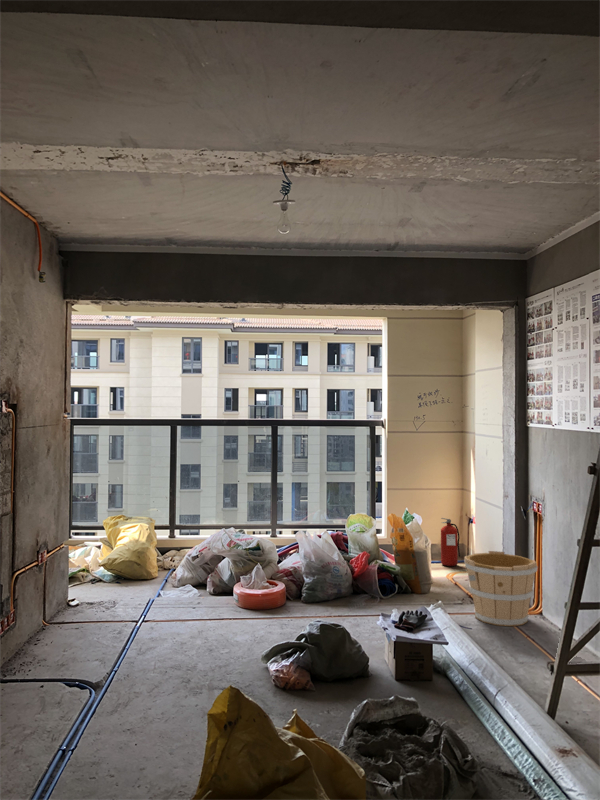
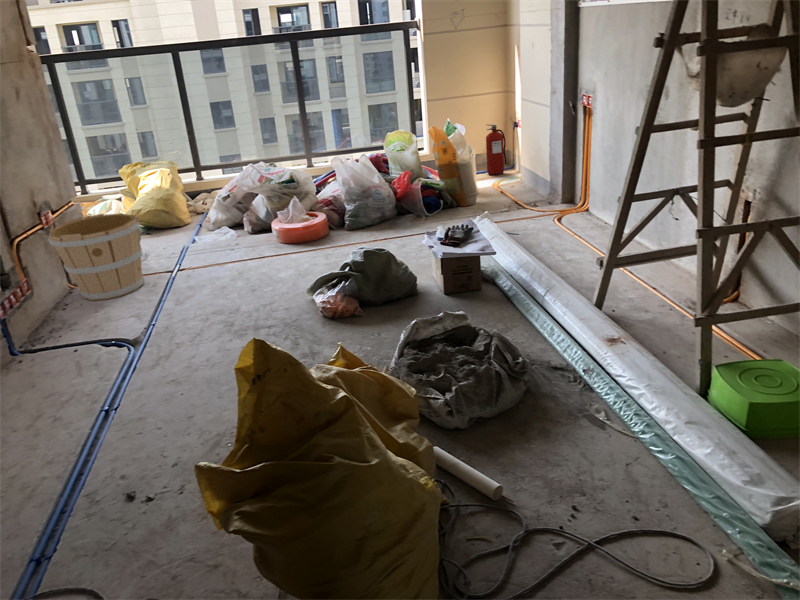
wooden bucket: present [464,551,538,626] -> present [48,213,144,301]

